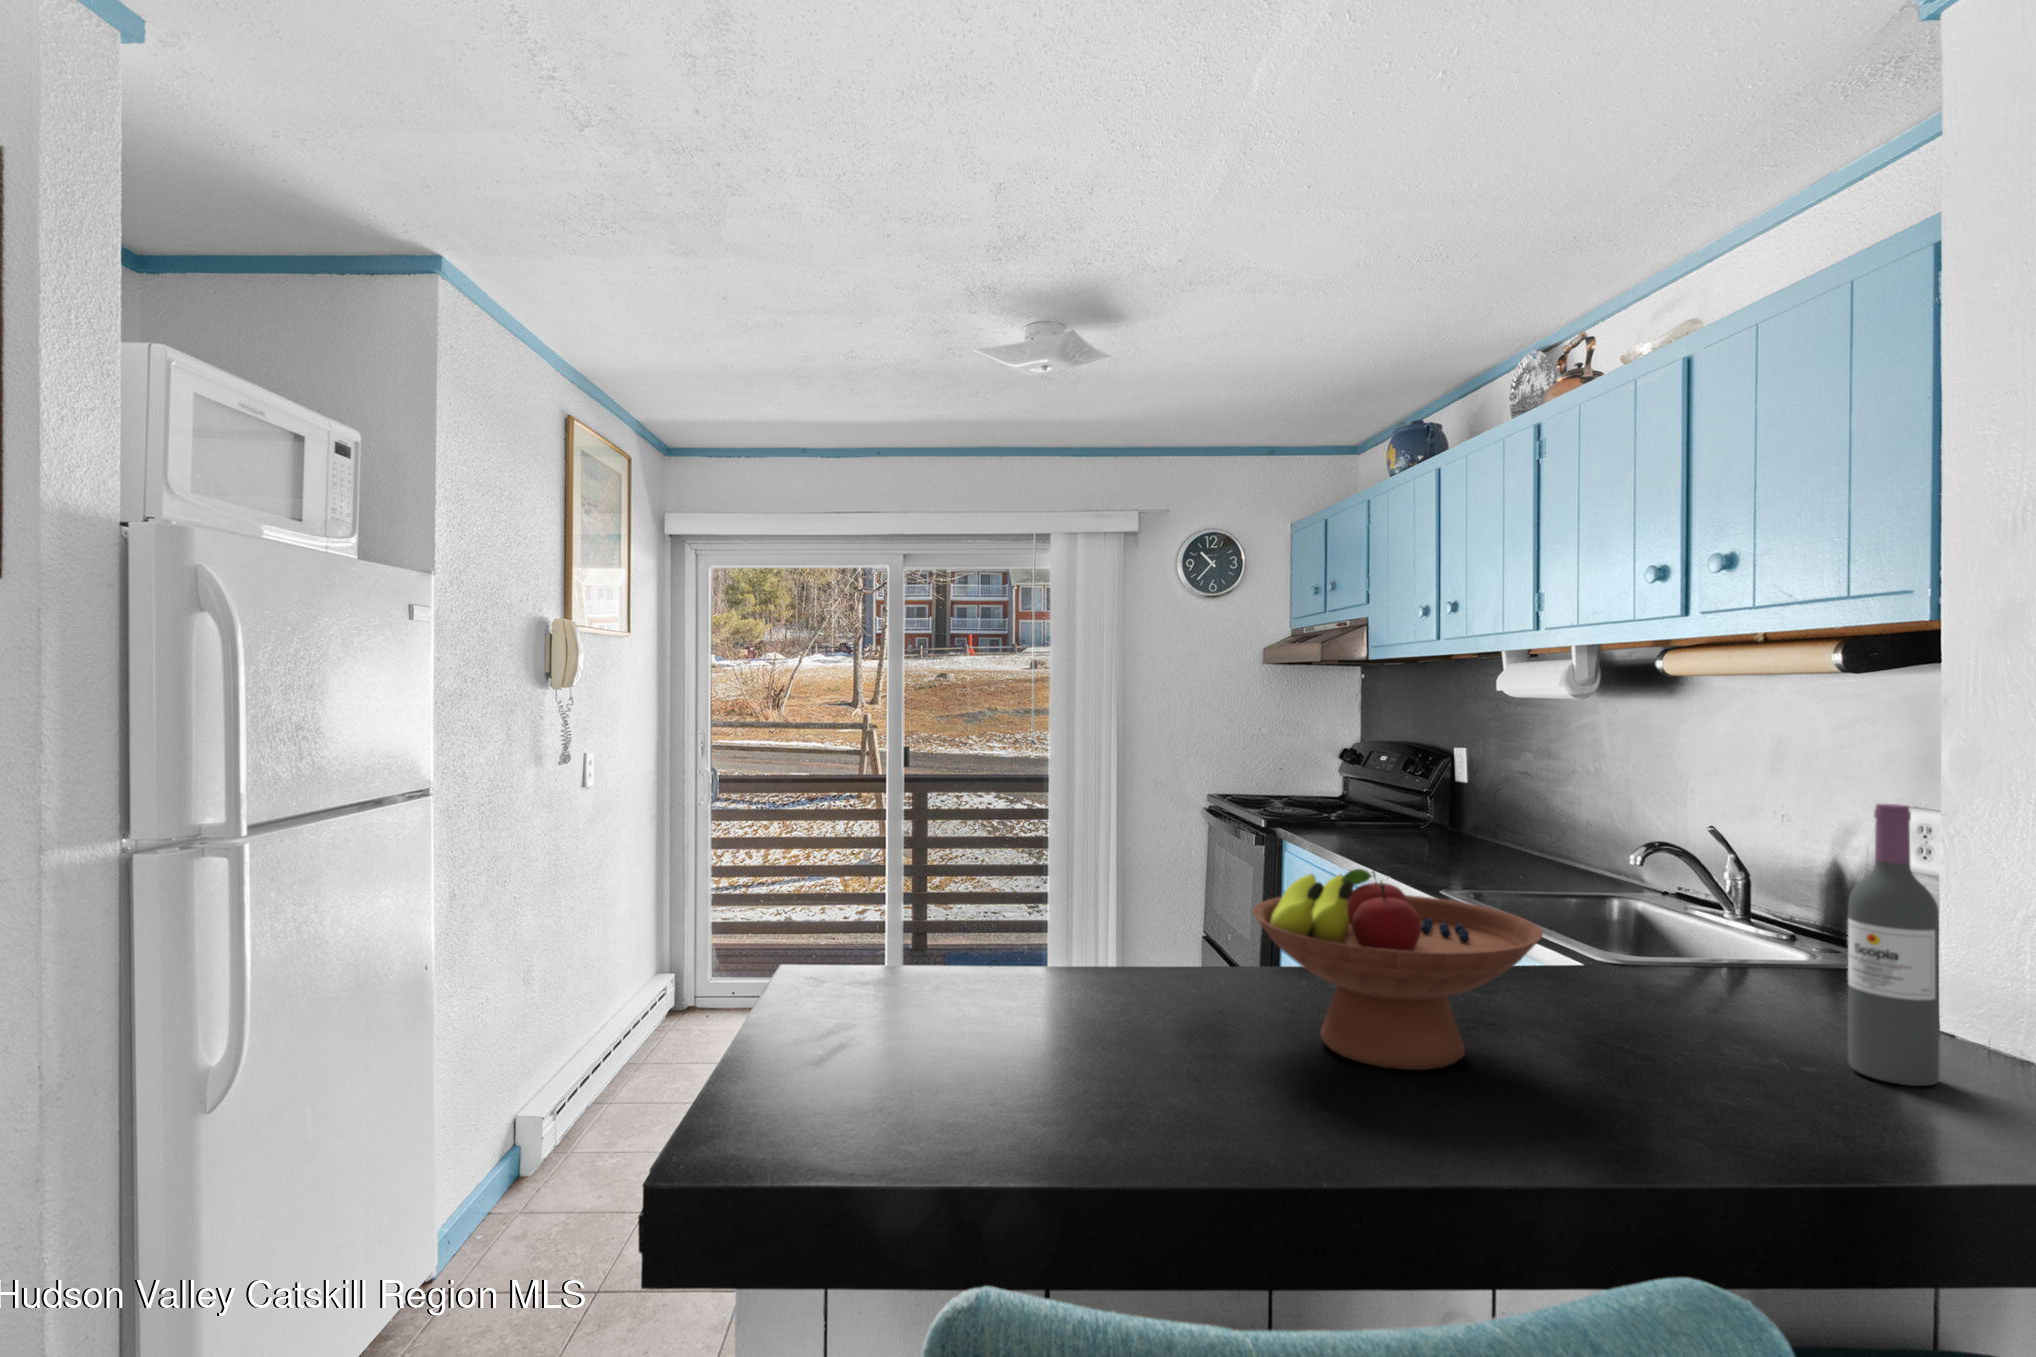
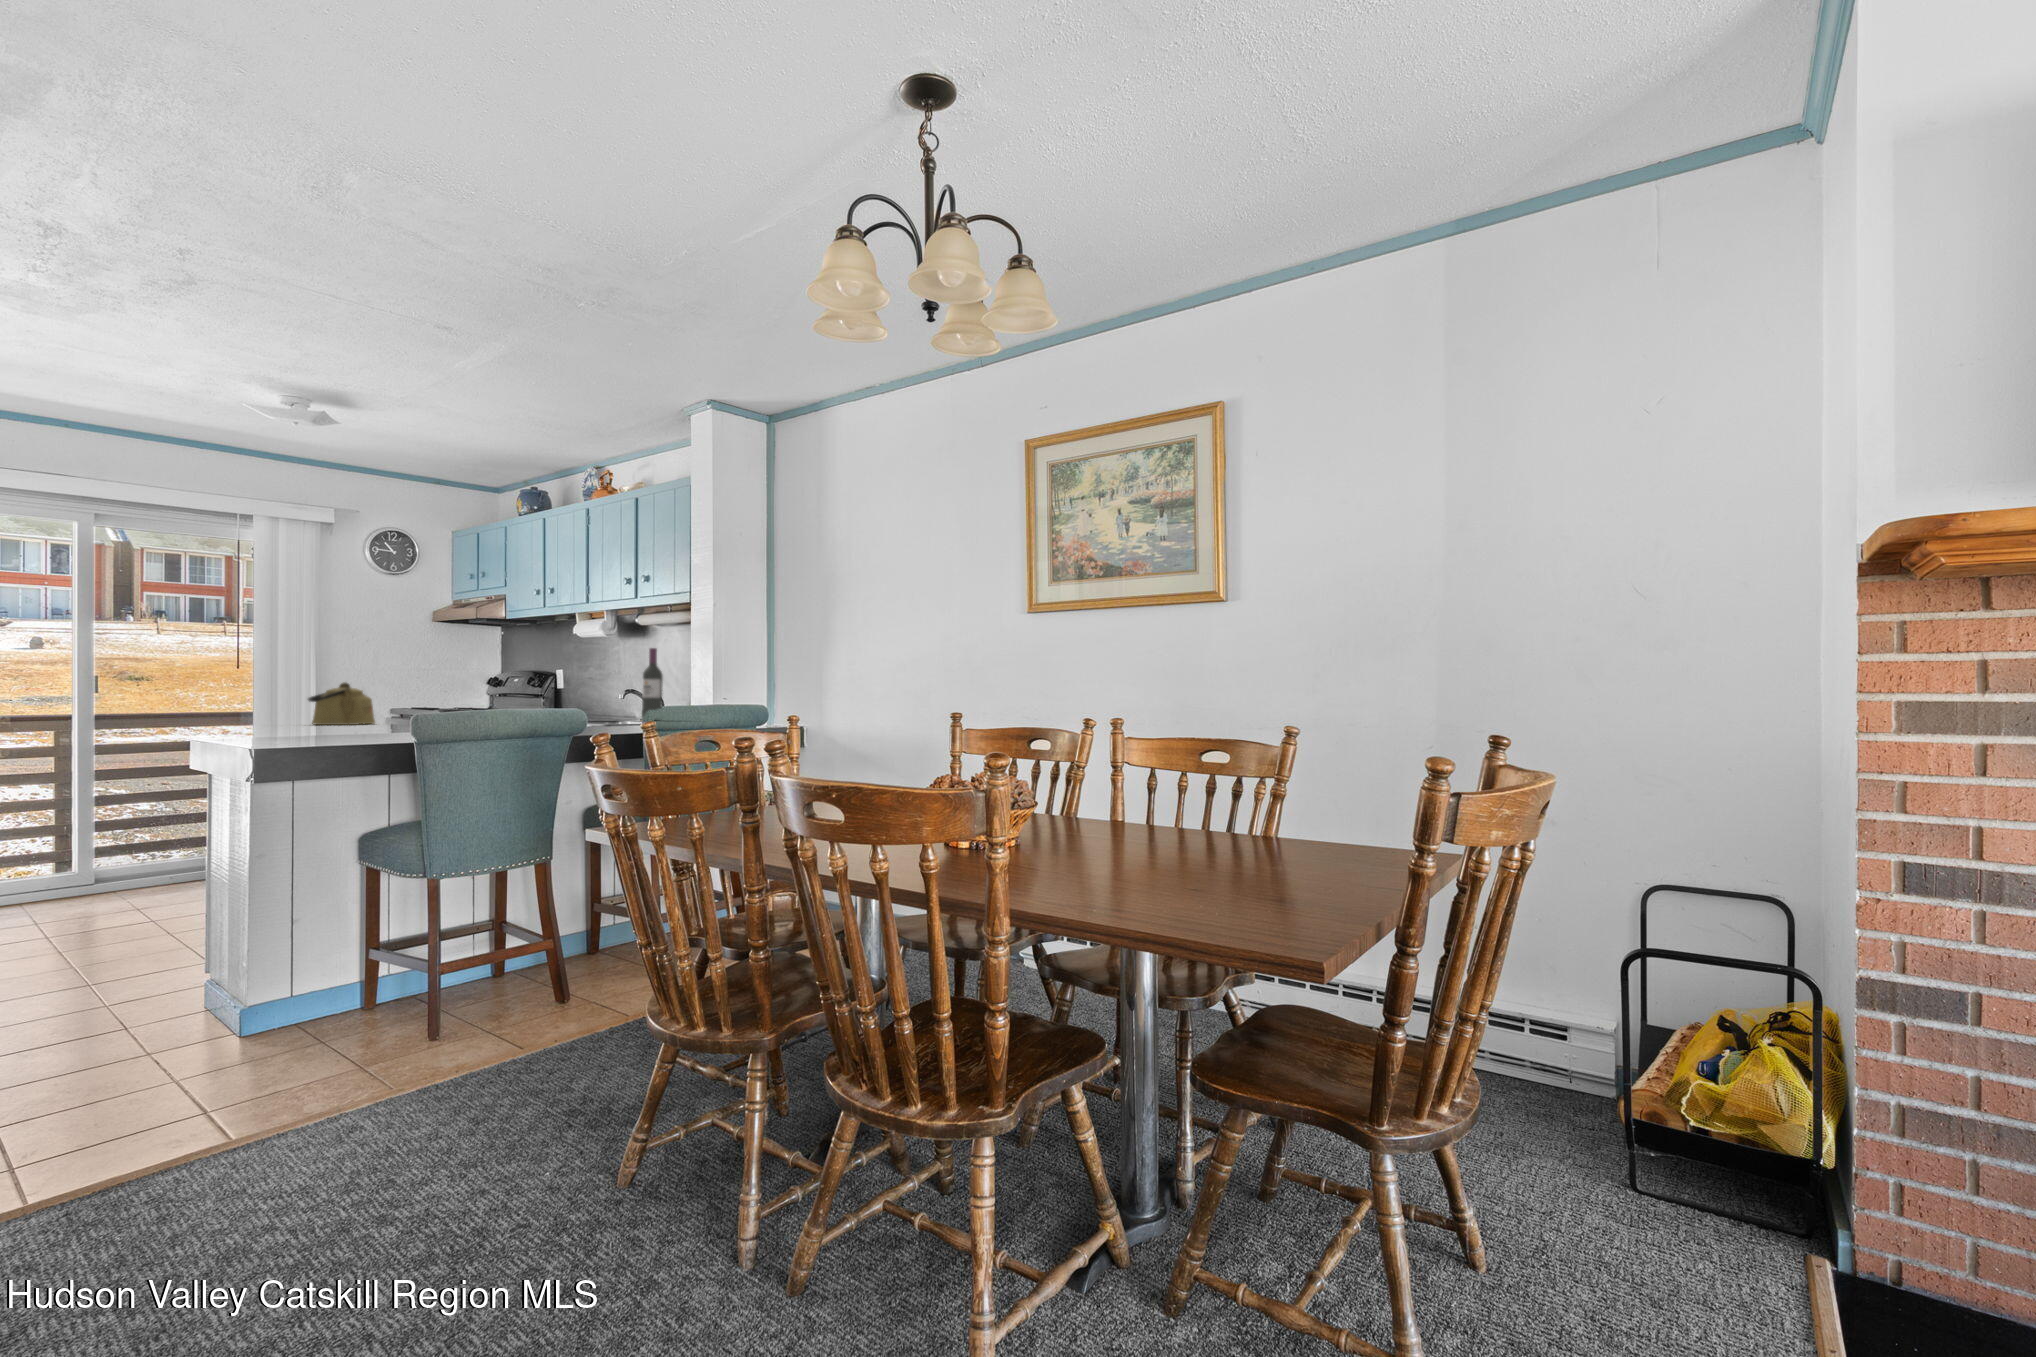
fruit bowl: present [1253,869,1543,1070] -> none [459,665,555,722]
kettle: none [873,918,1037,1061] -> present [308,682,375,725]

